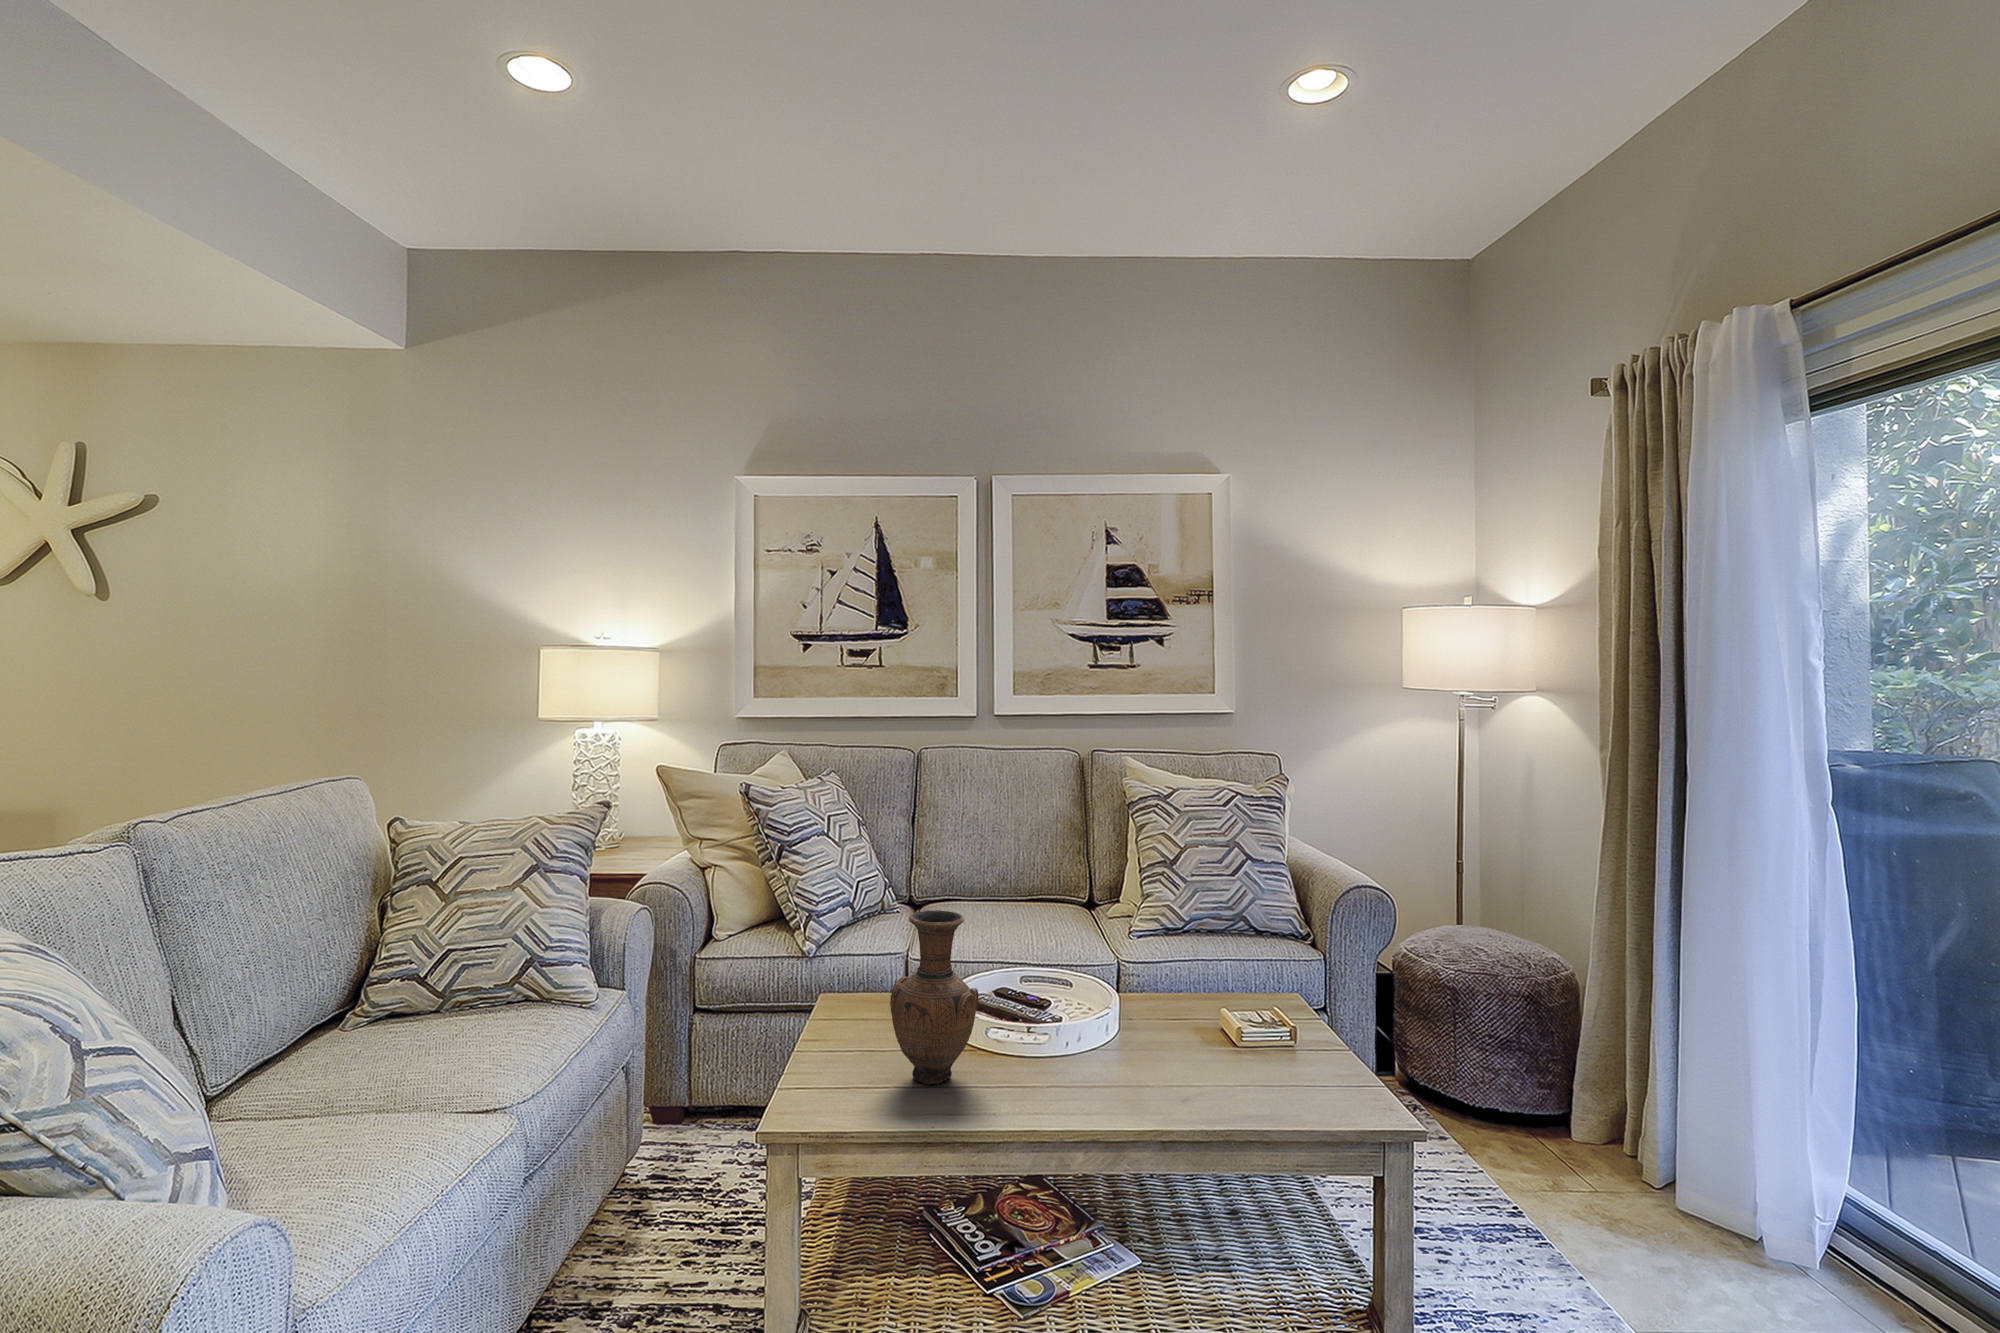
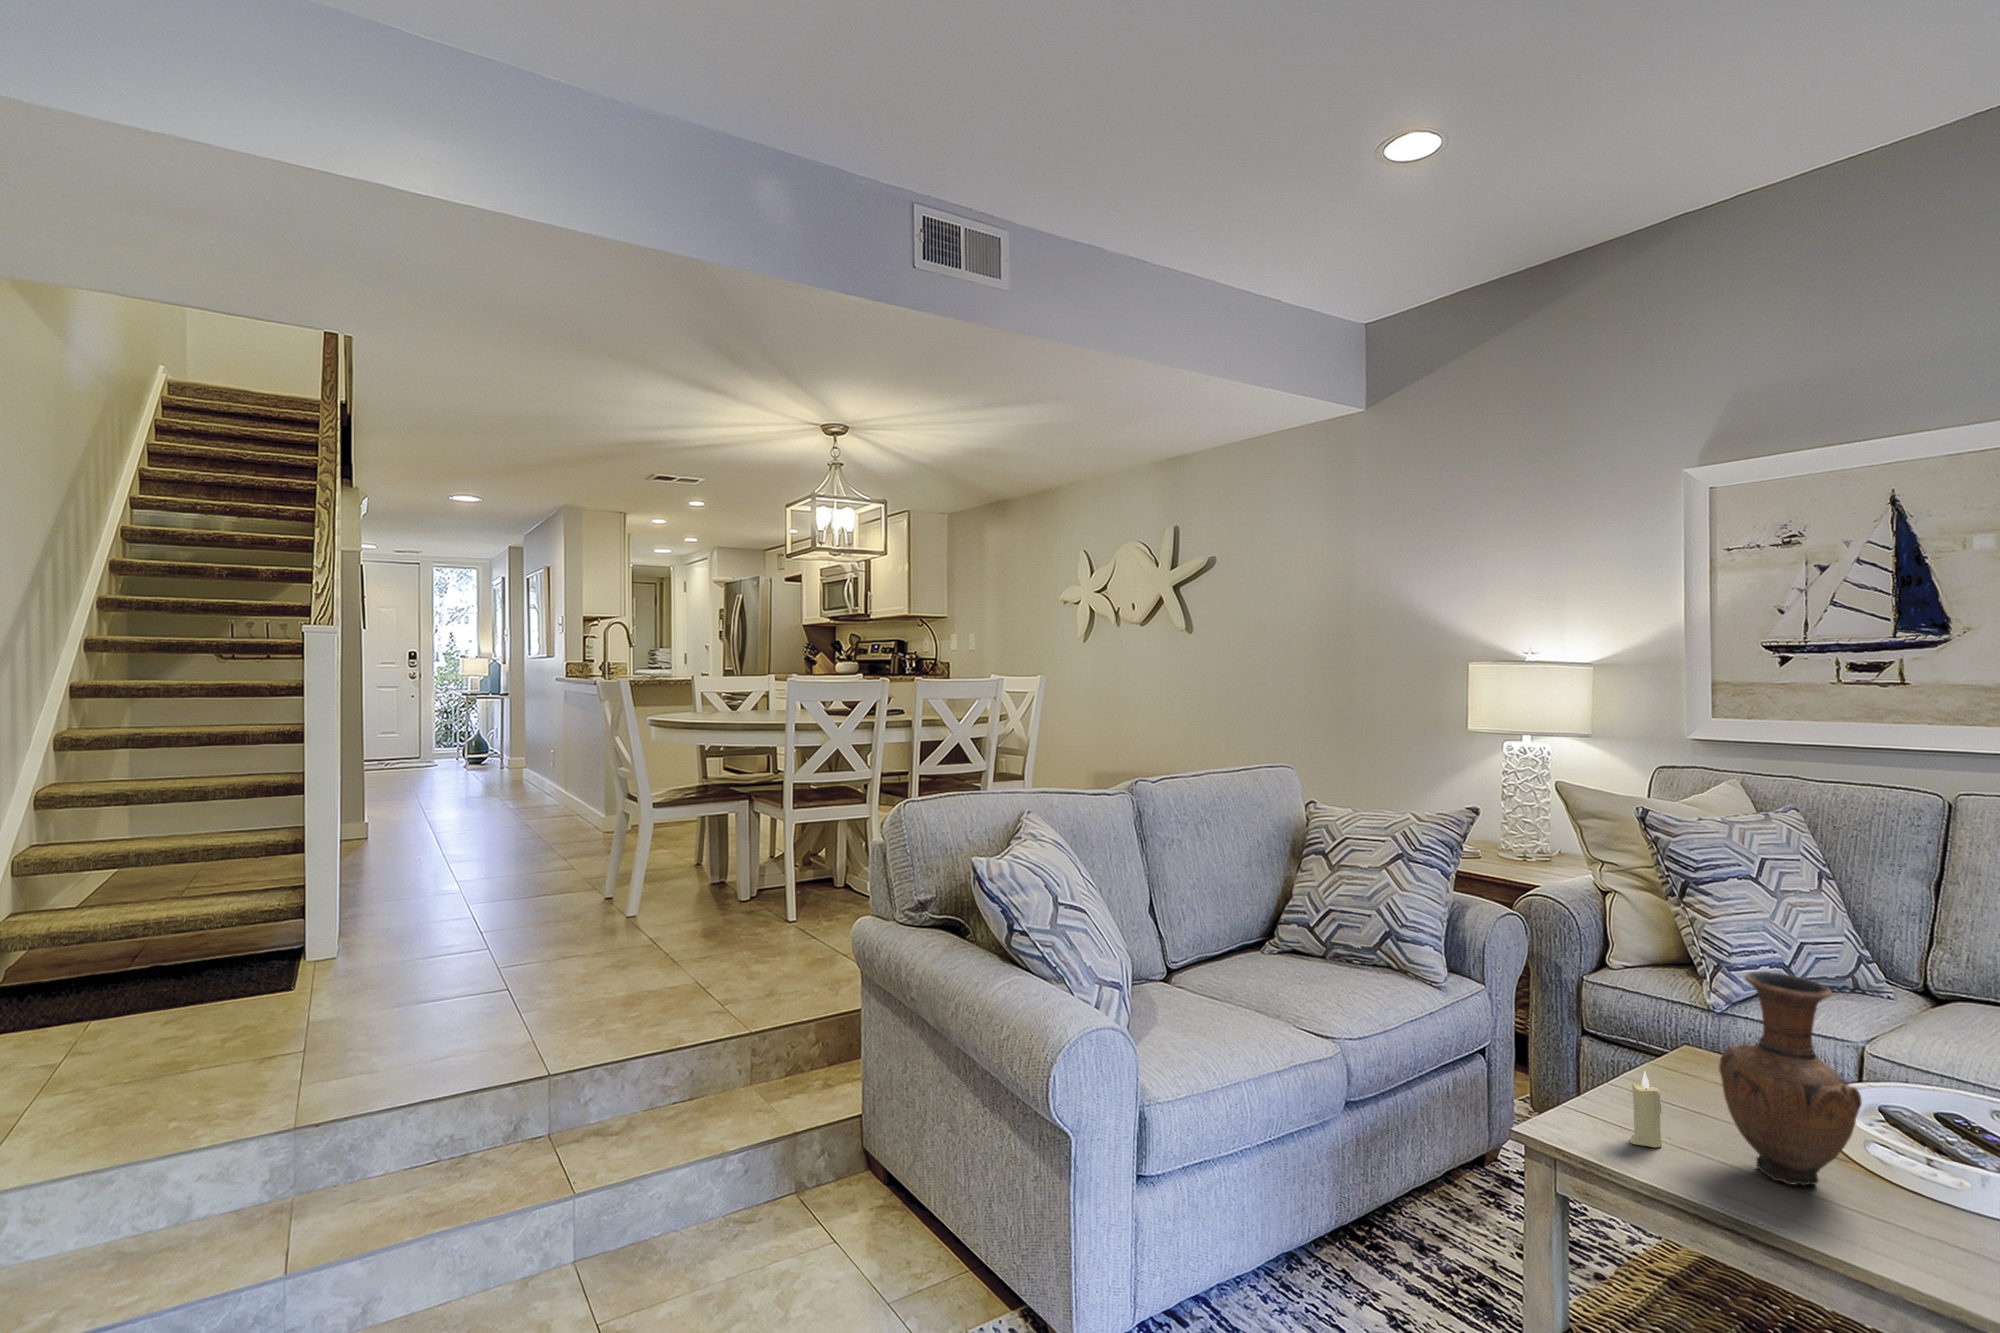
candle: none [827,1027,850,1099] -> present [1630,1071,1662,1148]

